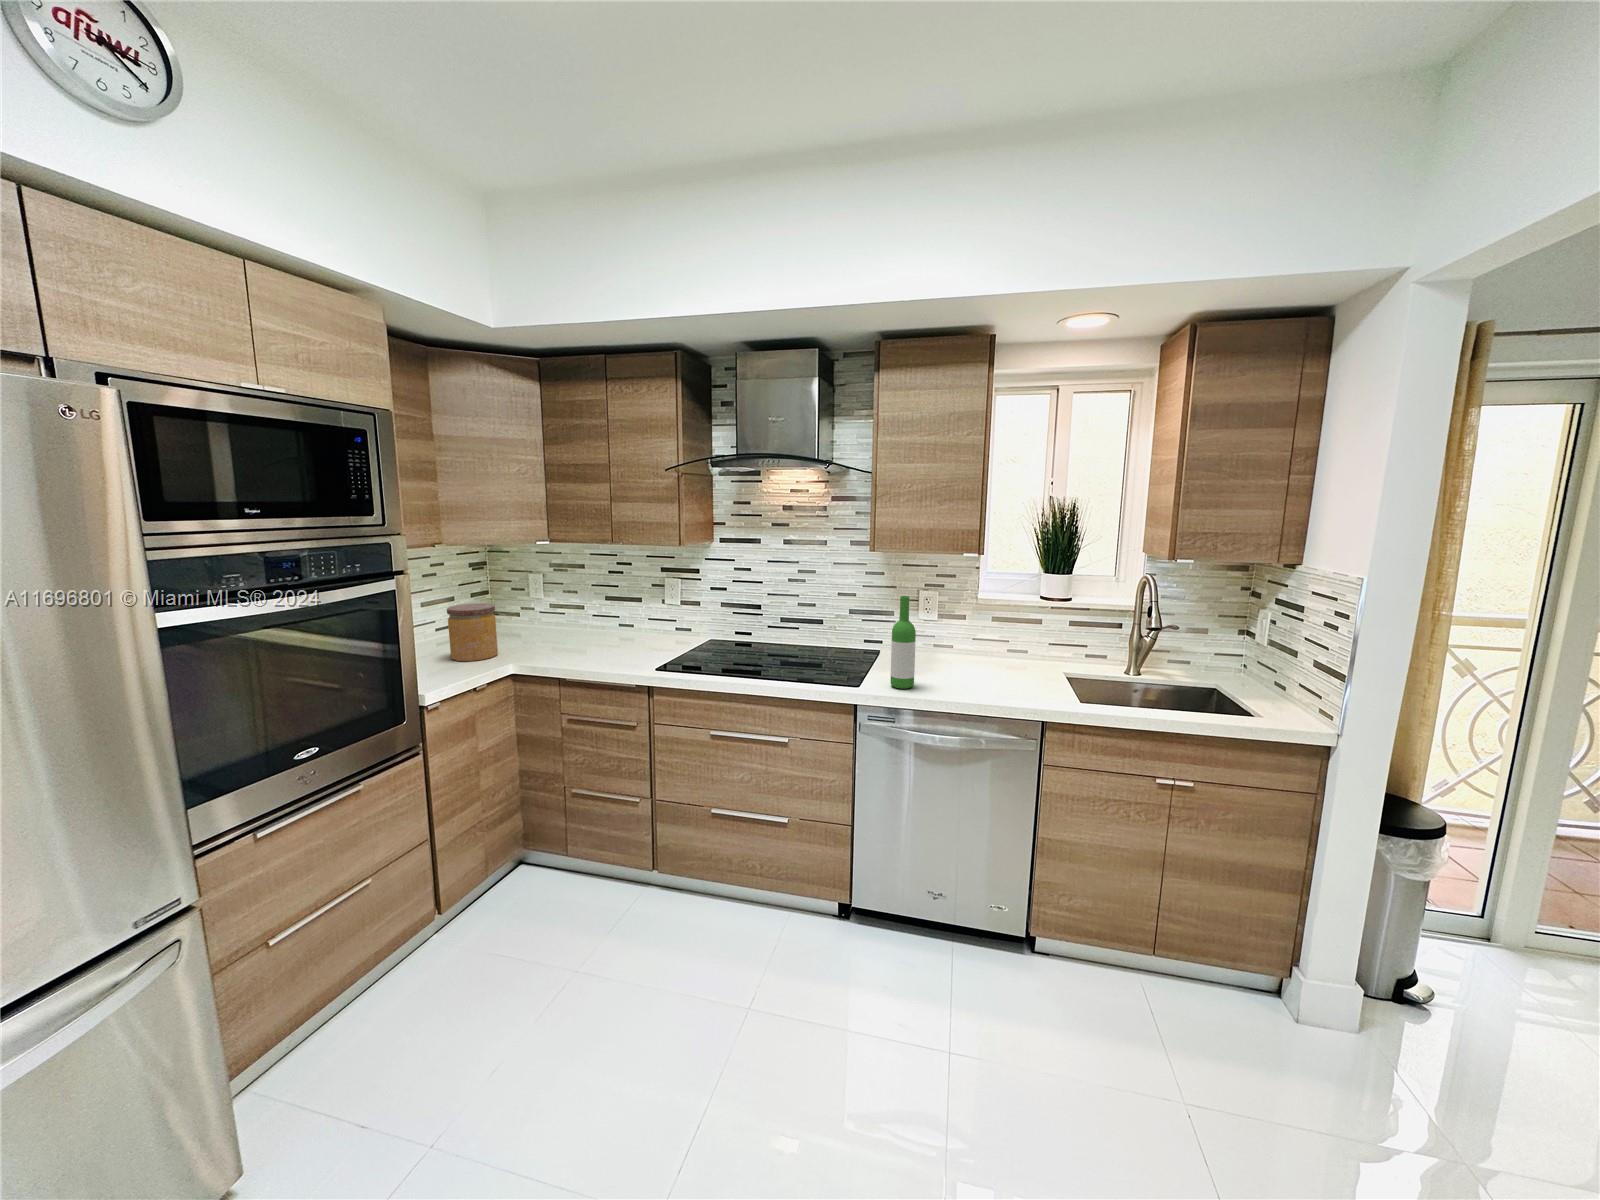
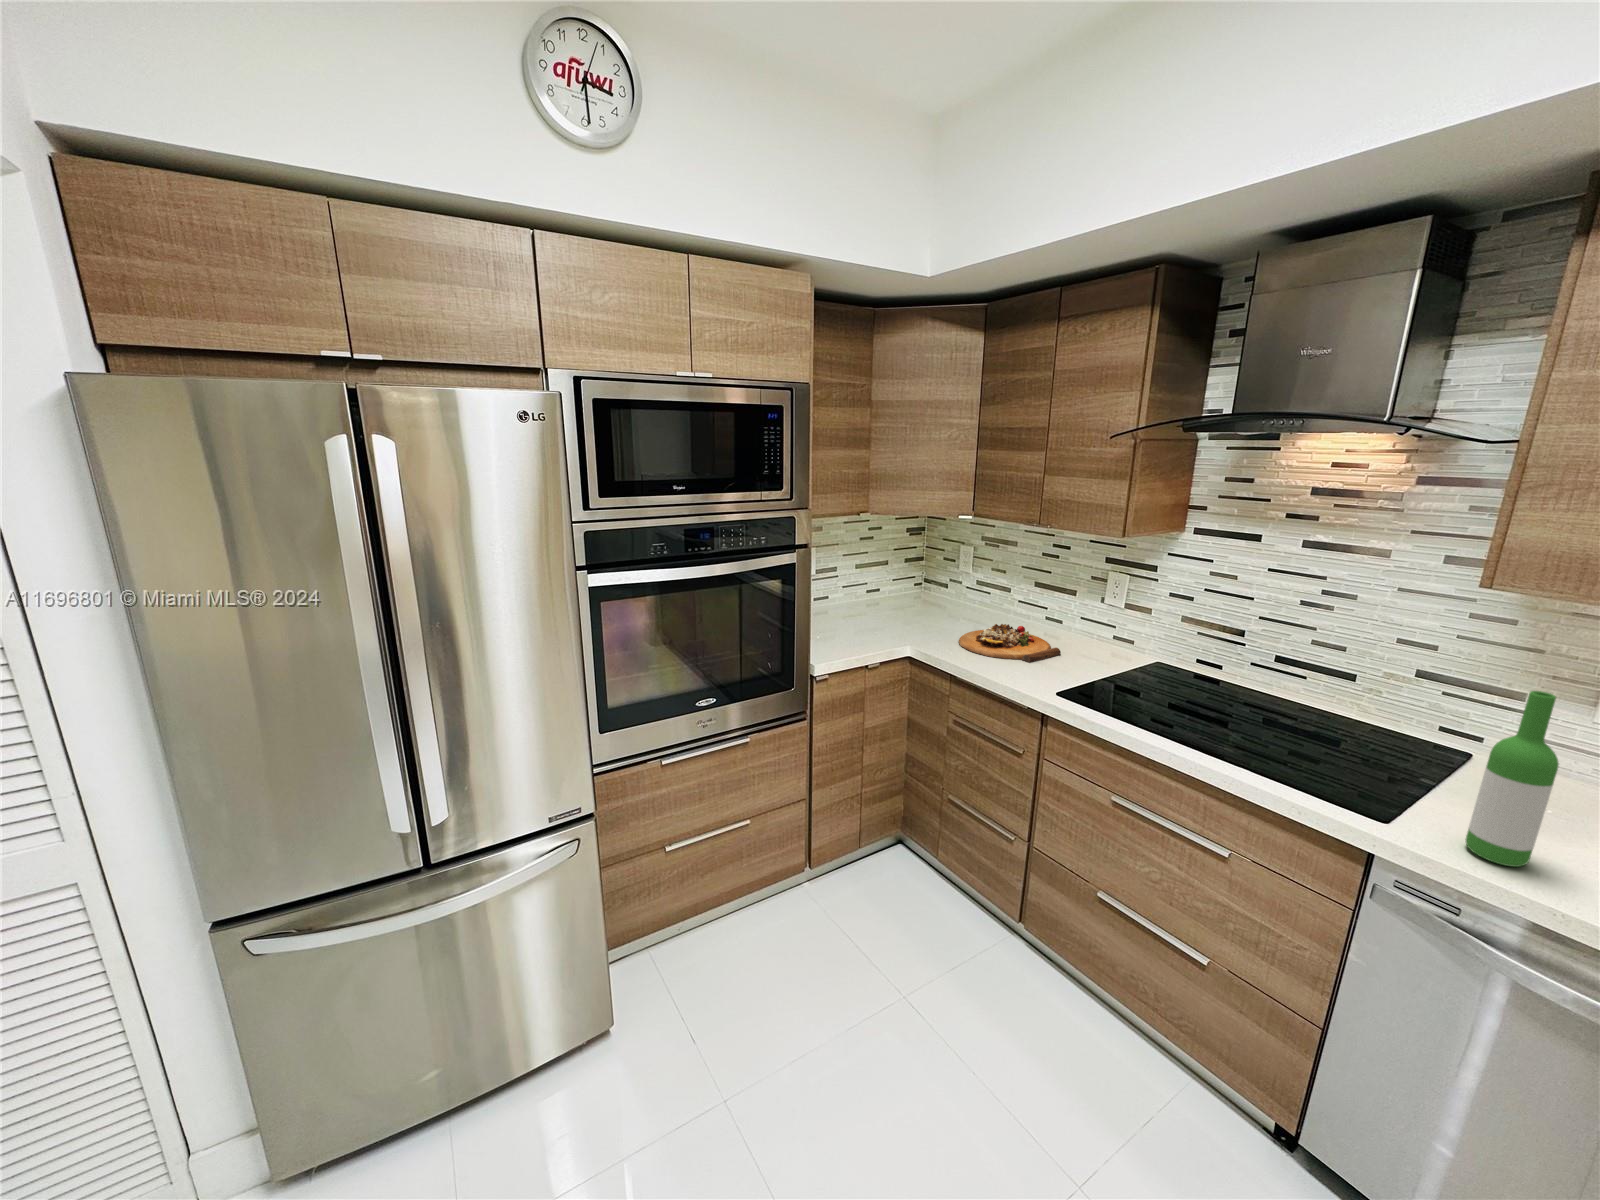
jar: present [447,603,498,661] -> none [864,574,909,634]
cutting board: none [554,631,643,658] -> present [959,624,1061,663]

